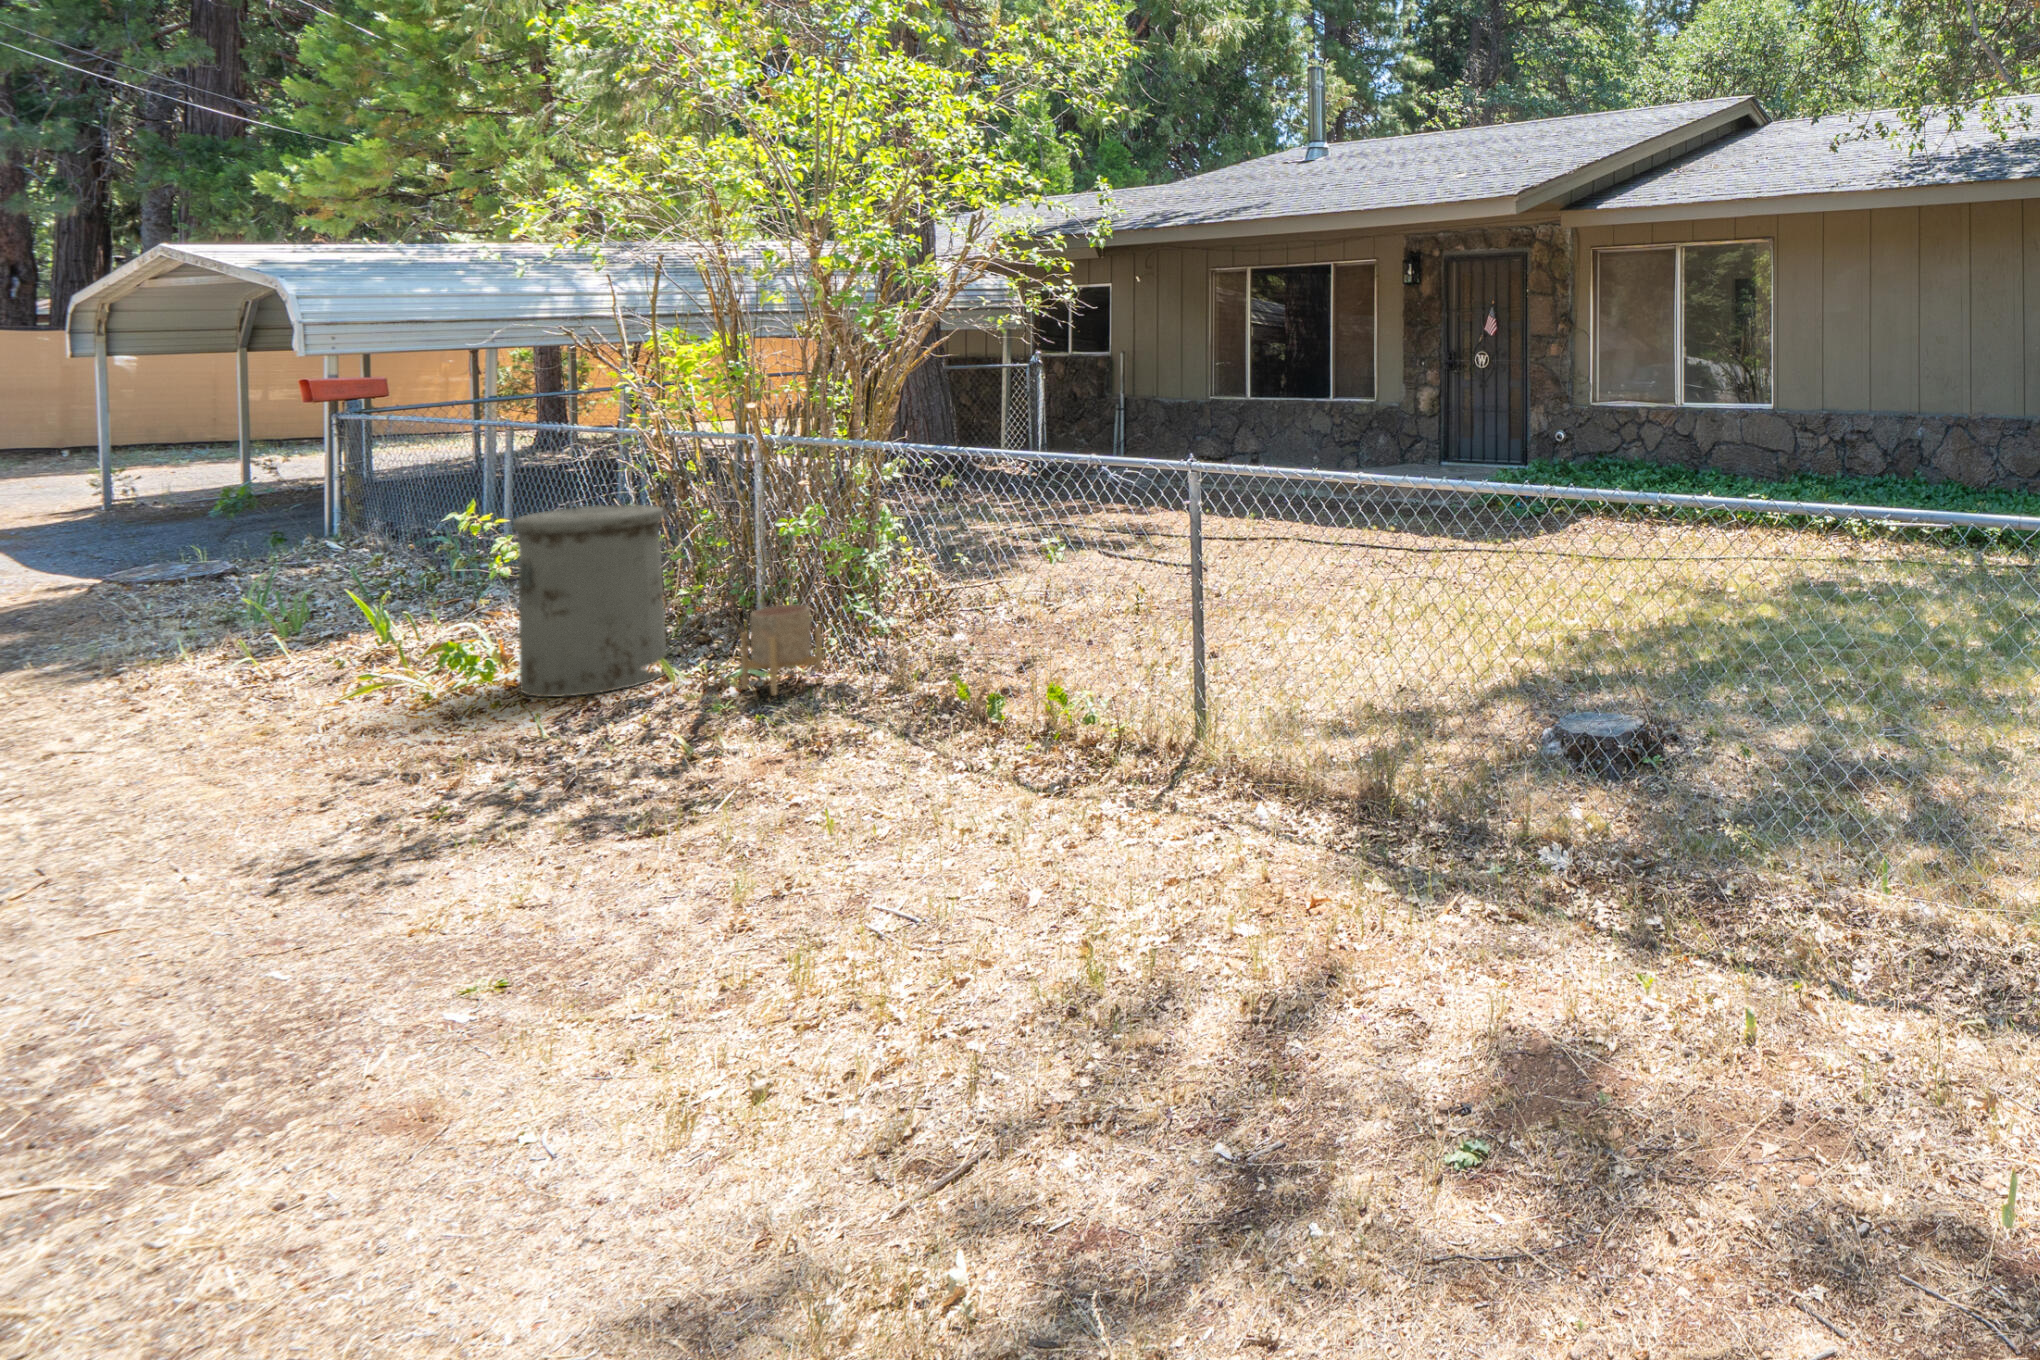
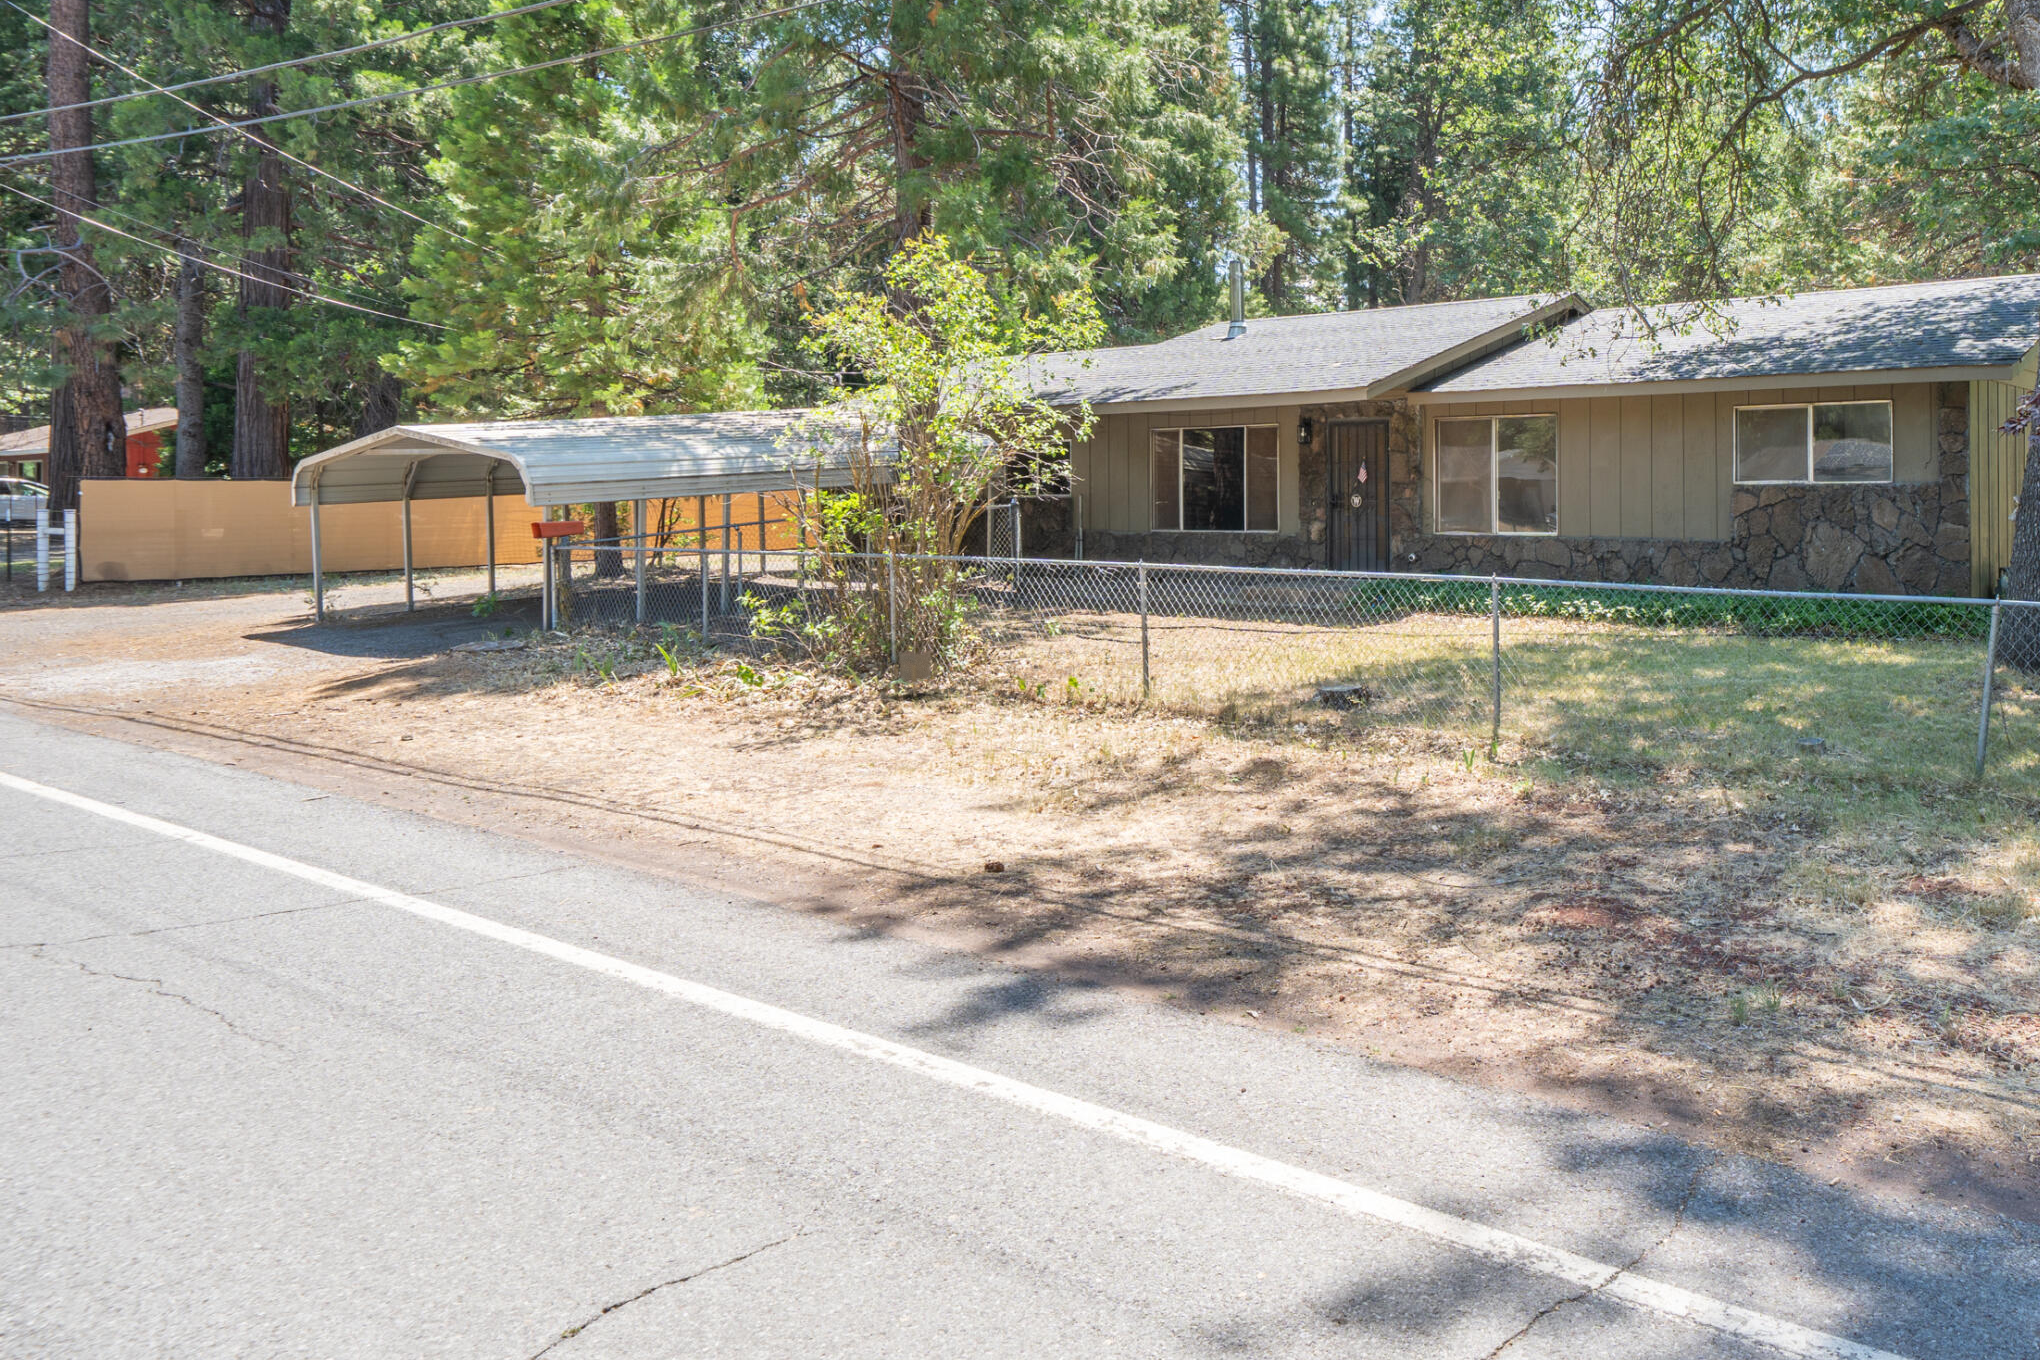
trash can: present [514,504,666,697] -> none [768,596,846,699]

